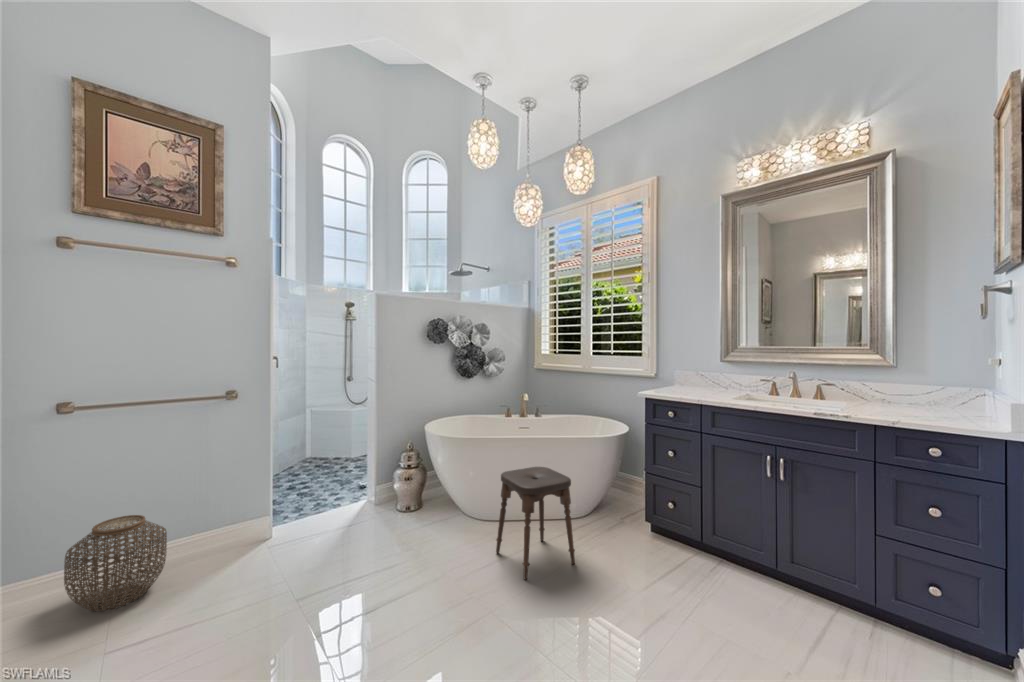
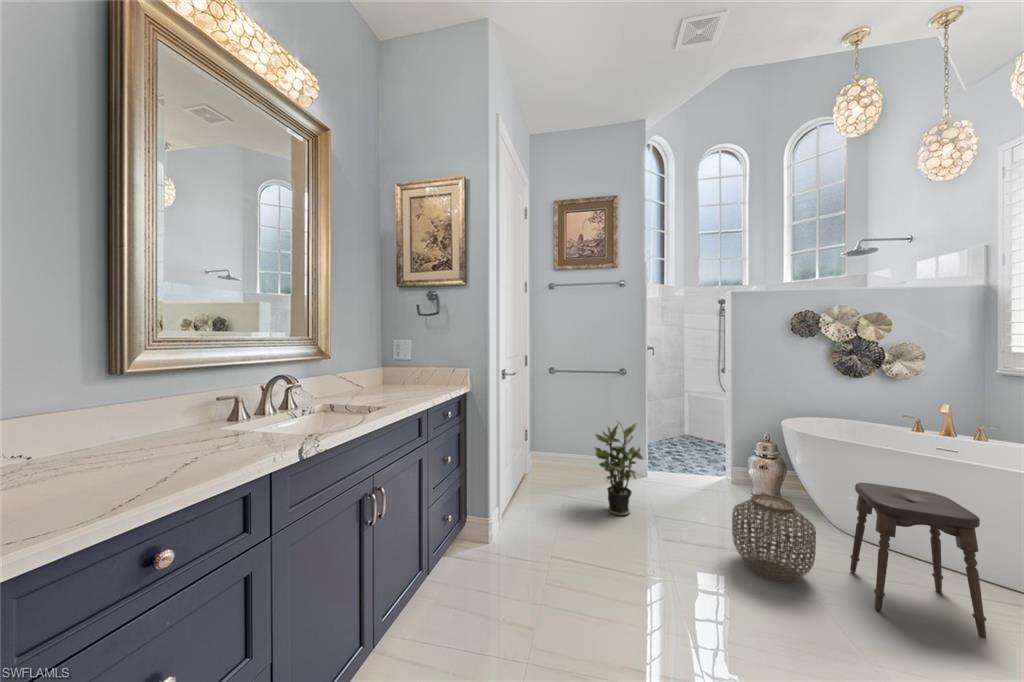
potted plant: none [212,466,292,615] -> present [595,421,643,515]
woven basket: present [64,515,167,611] -> present [732,494,816,583]

